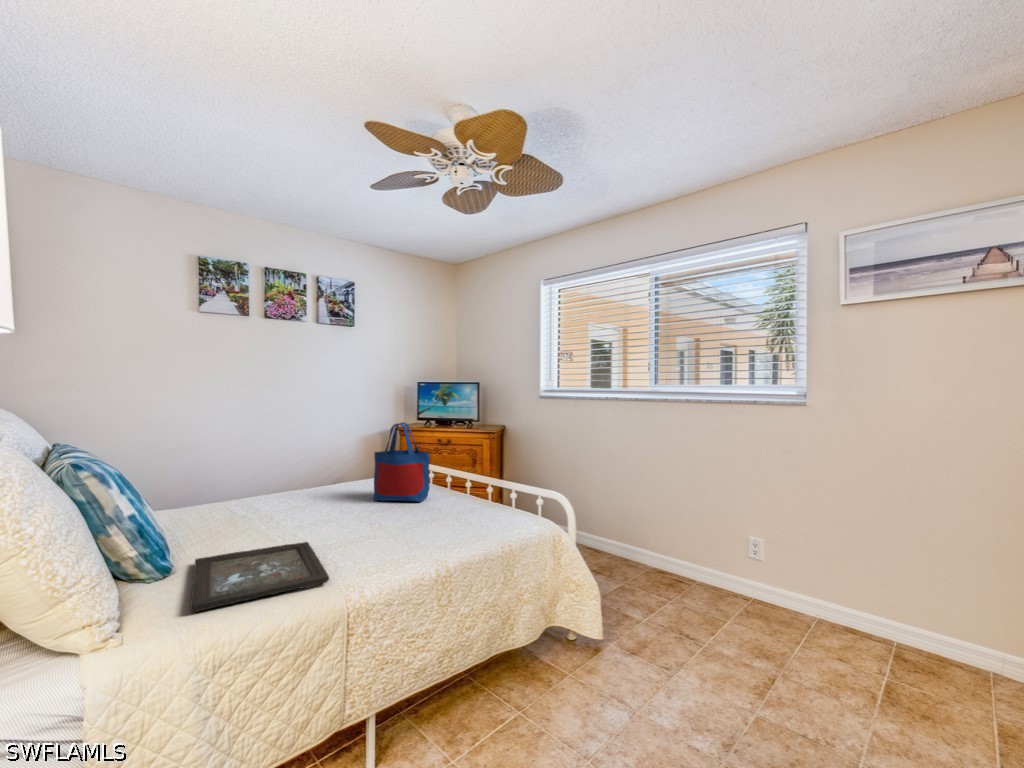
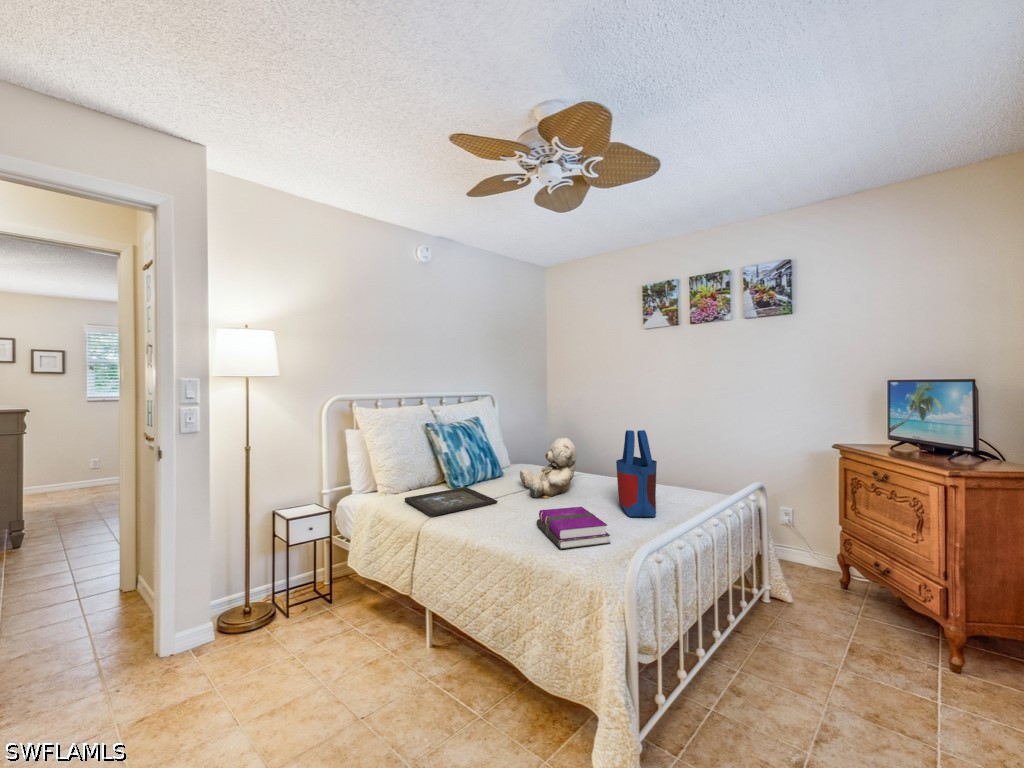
teddy bear: none [235,446,329,529] -> present [520,437,576,498]
notebook: none [417,497,485,530] -> present [537,507,610,549]

